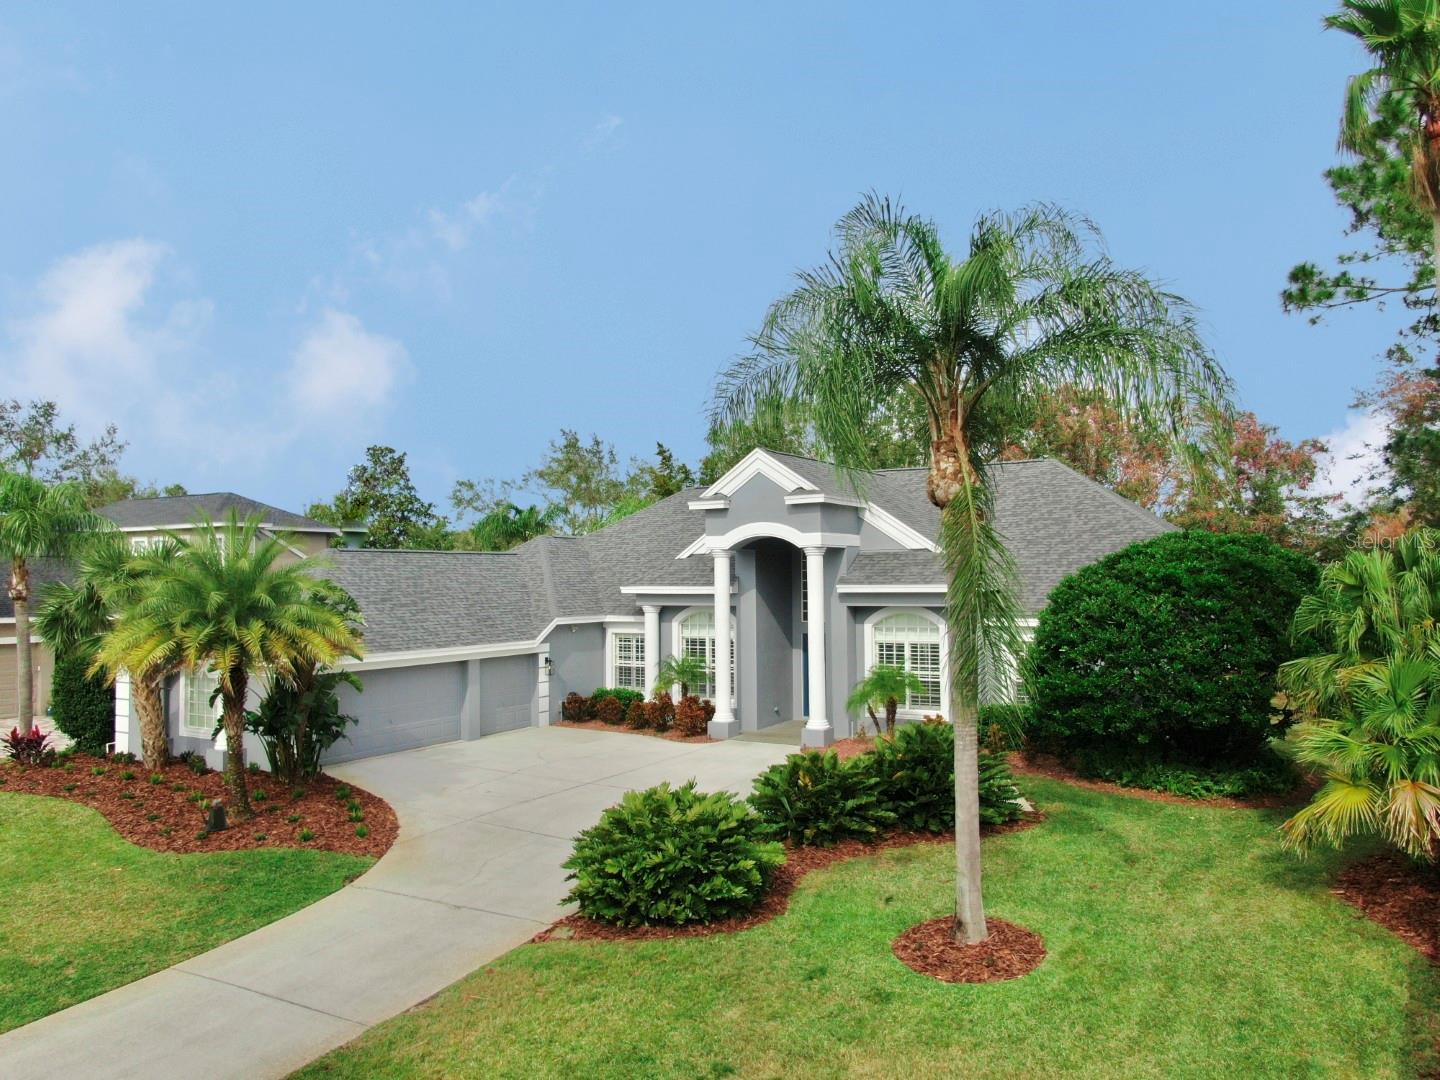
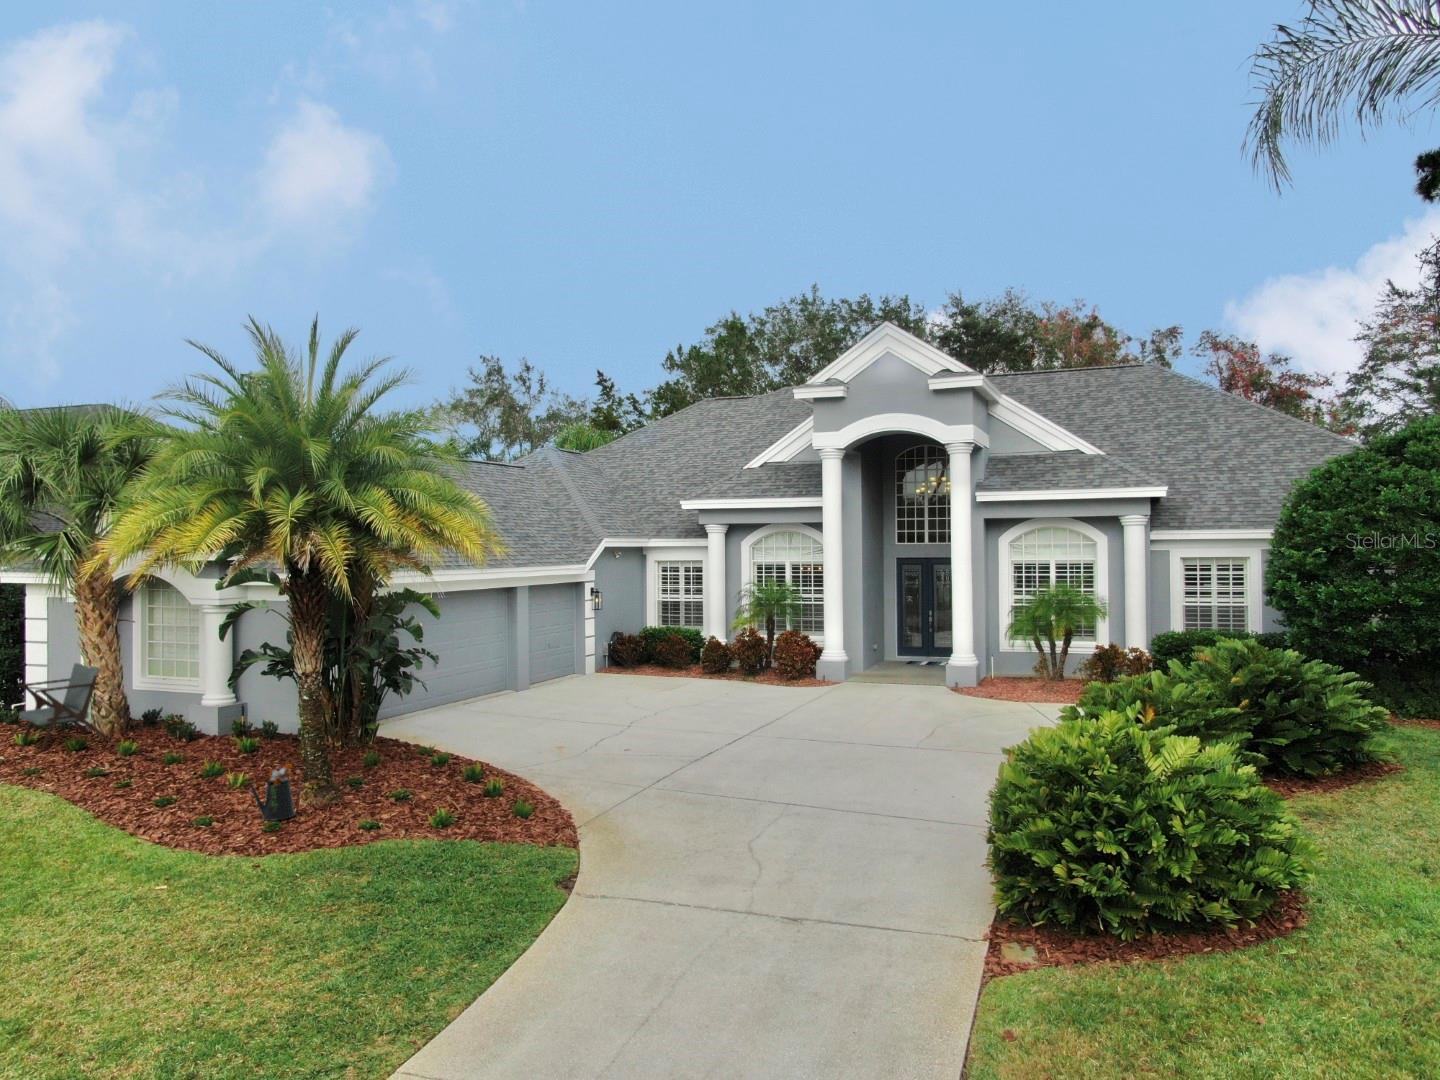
lounge chair: none [95,719,151,780] -> present [18,663,110,751]

